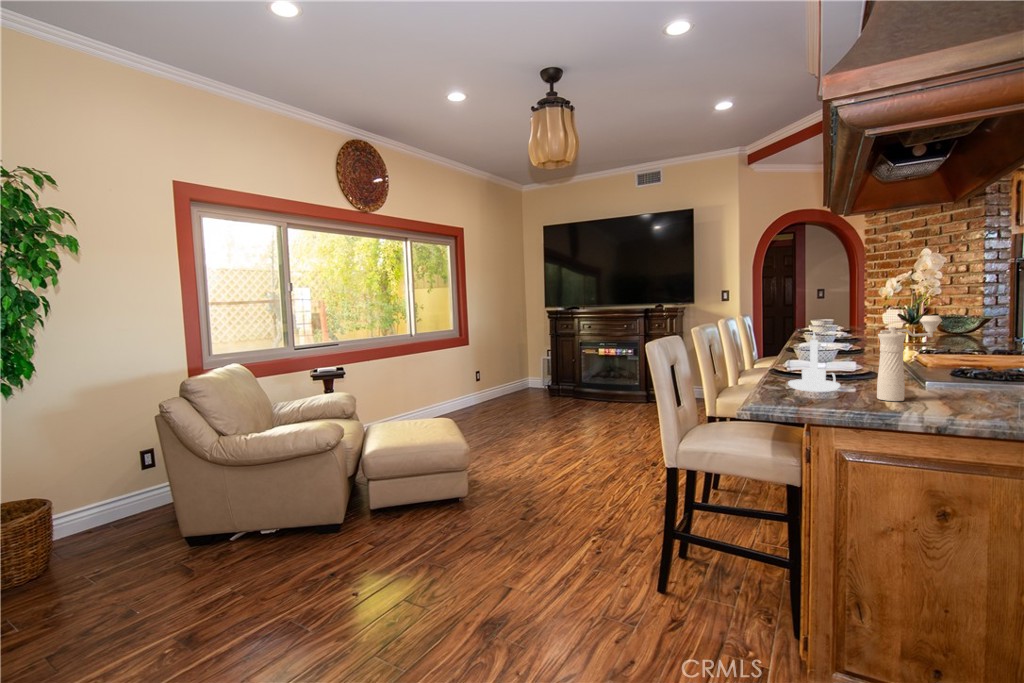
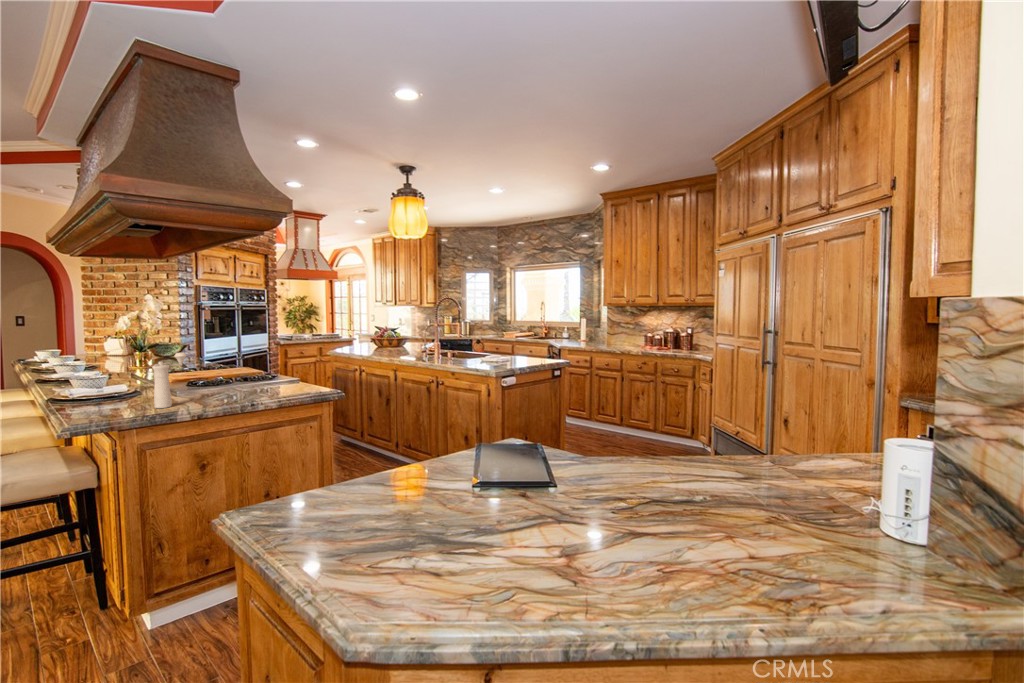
candle holder: present [788,333,840,392] -> none [82,368,126,413]

